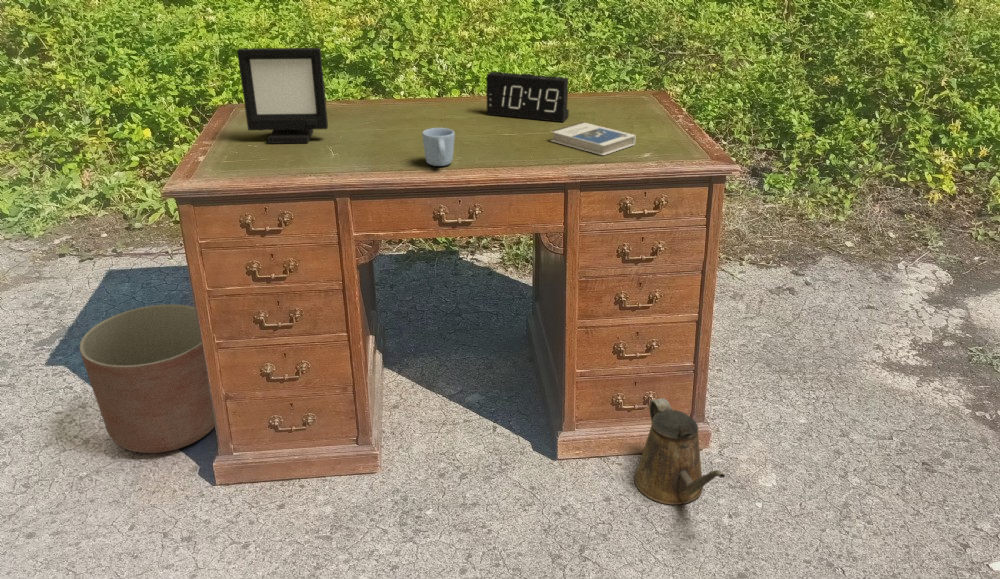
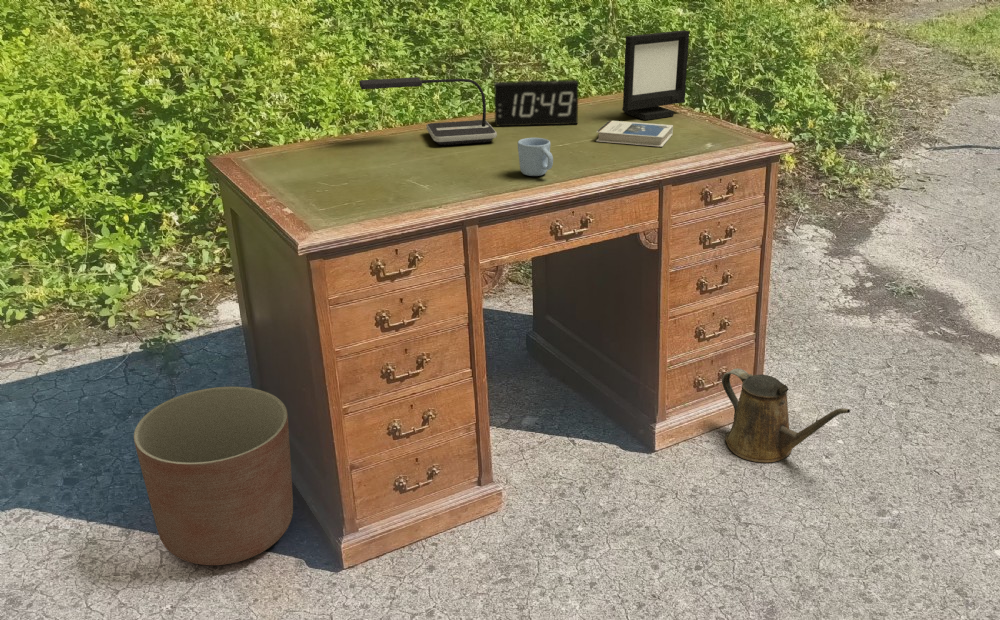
picture frame: present [237,48,328,144] -> present [622,30,689,120]
desk lamp: none [344,57,473,128] -> present [359,77,497,145]

